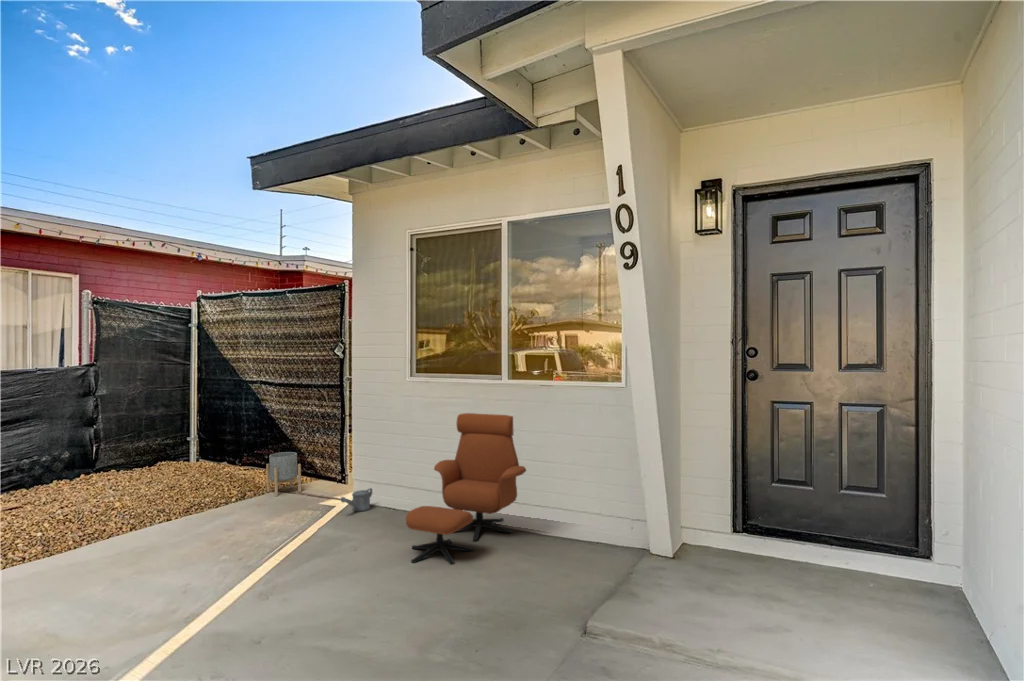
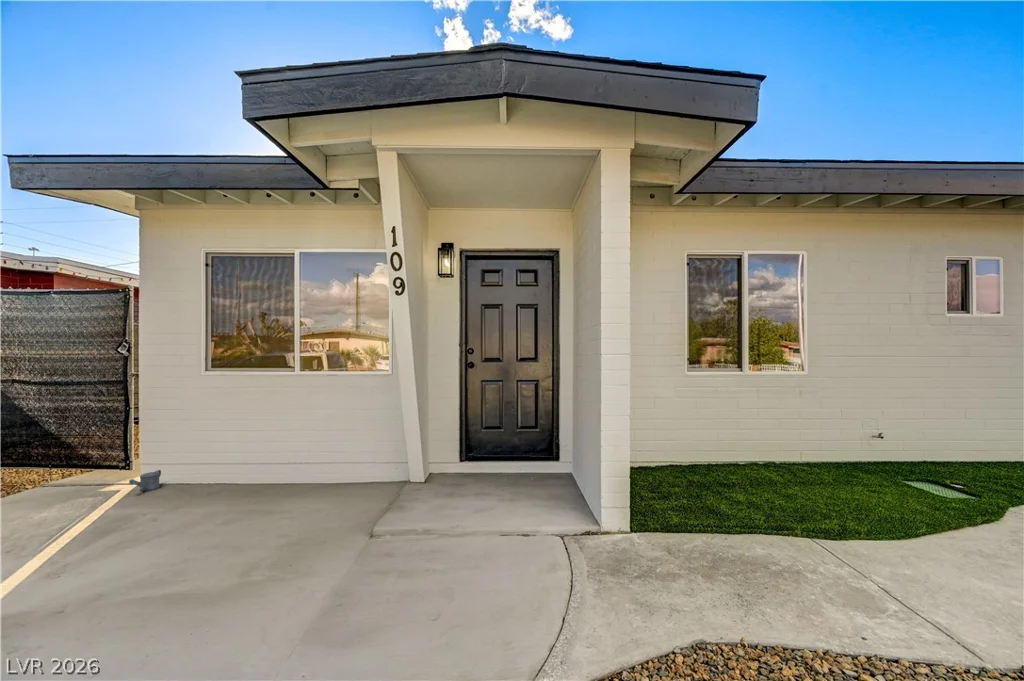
lounge chair: present [406,413,526,564] -> none [209,399,313,520]
planter: present [266,452,301,496] -> none [26,447,72,491]

